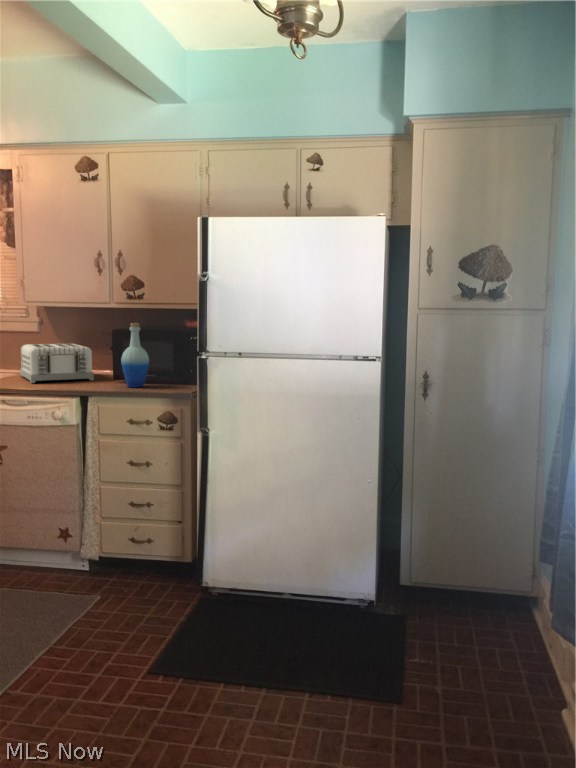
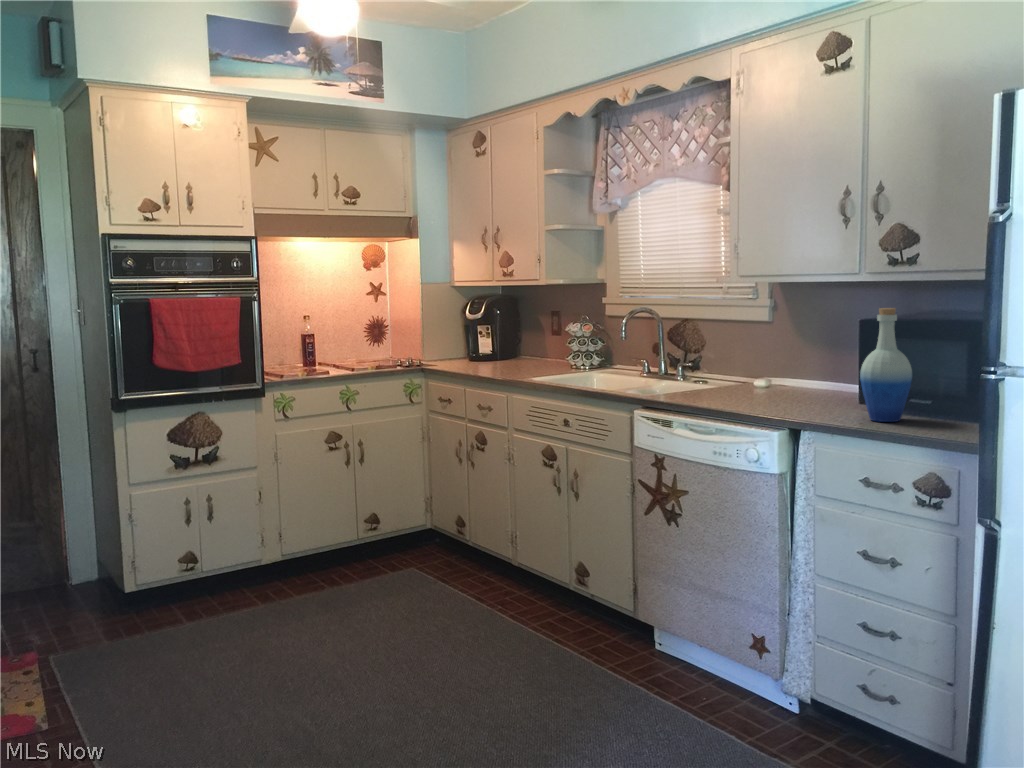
toaster: present [20,344,94,383] -> none [730,340,831,402]

